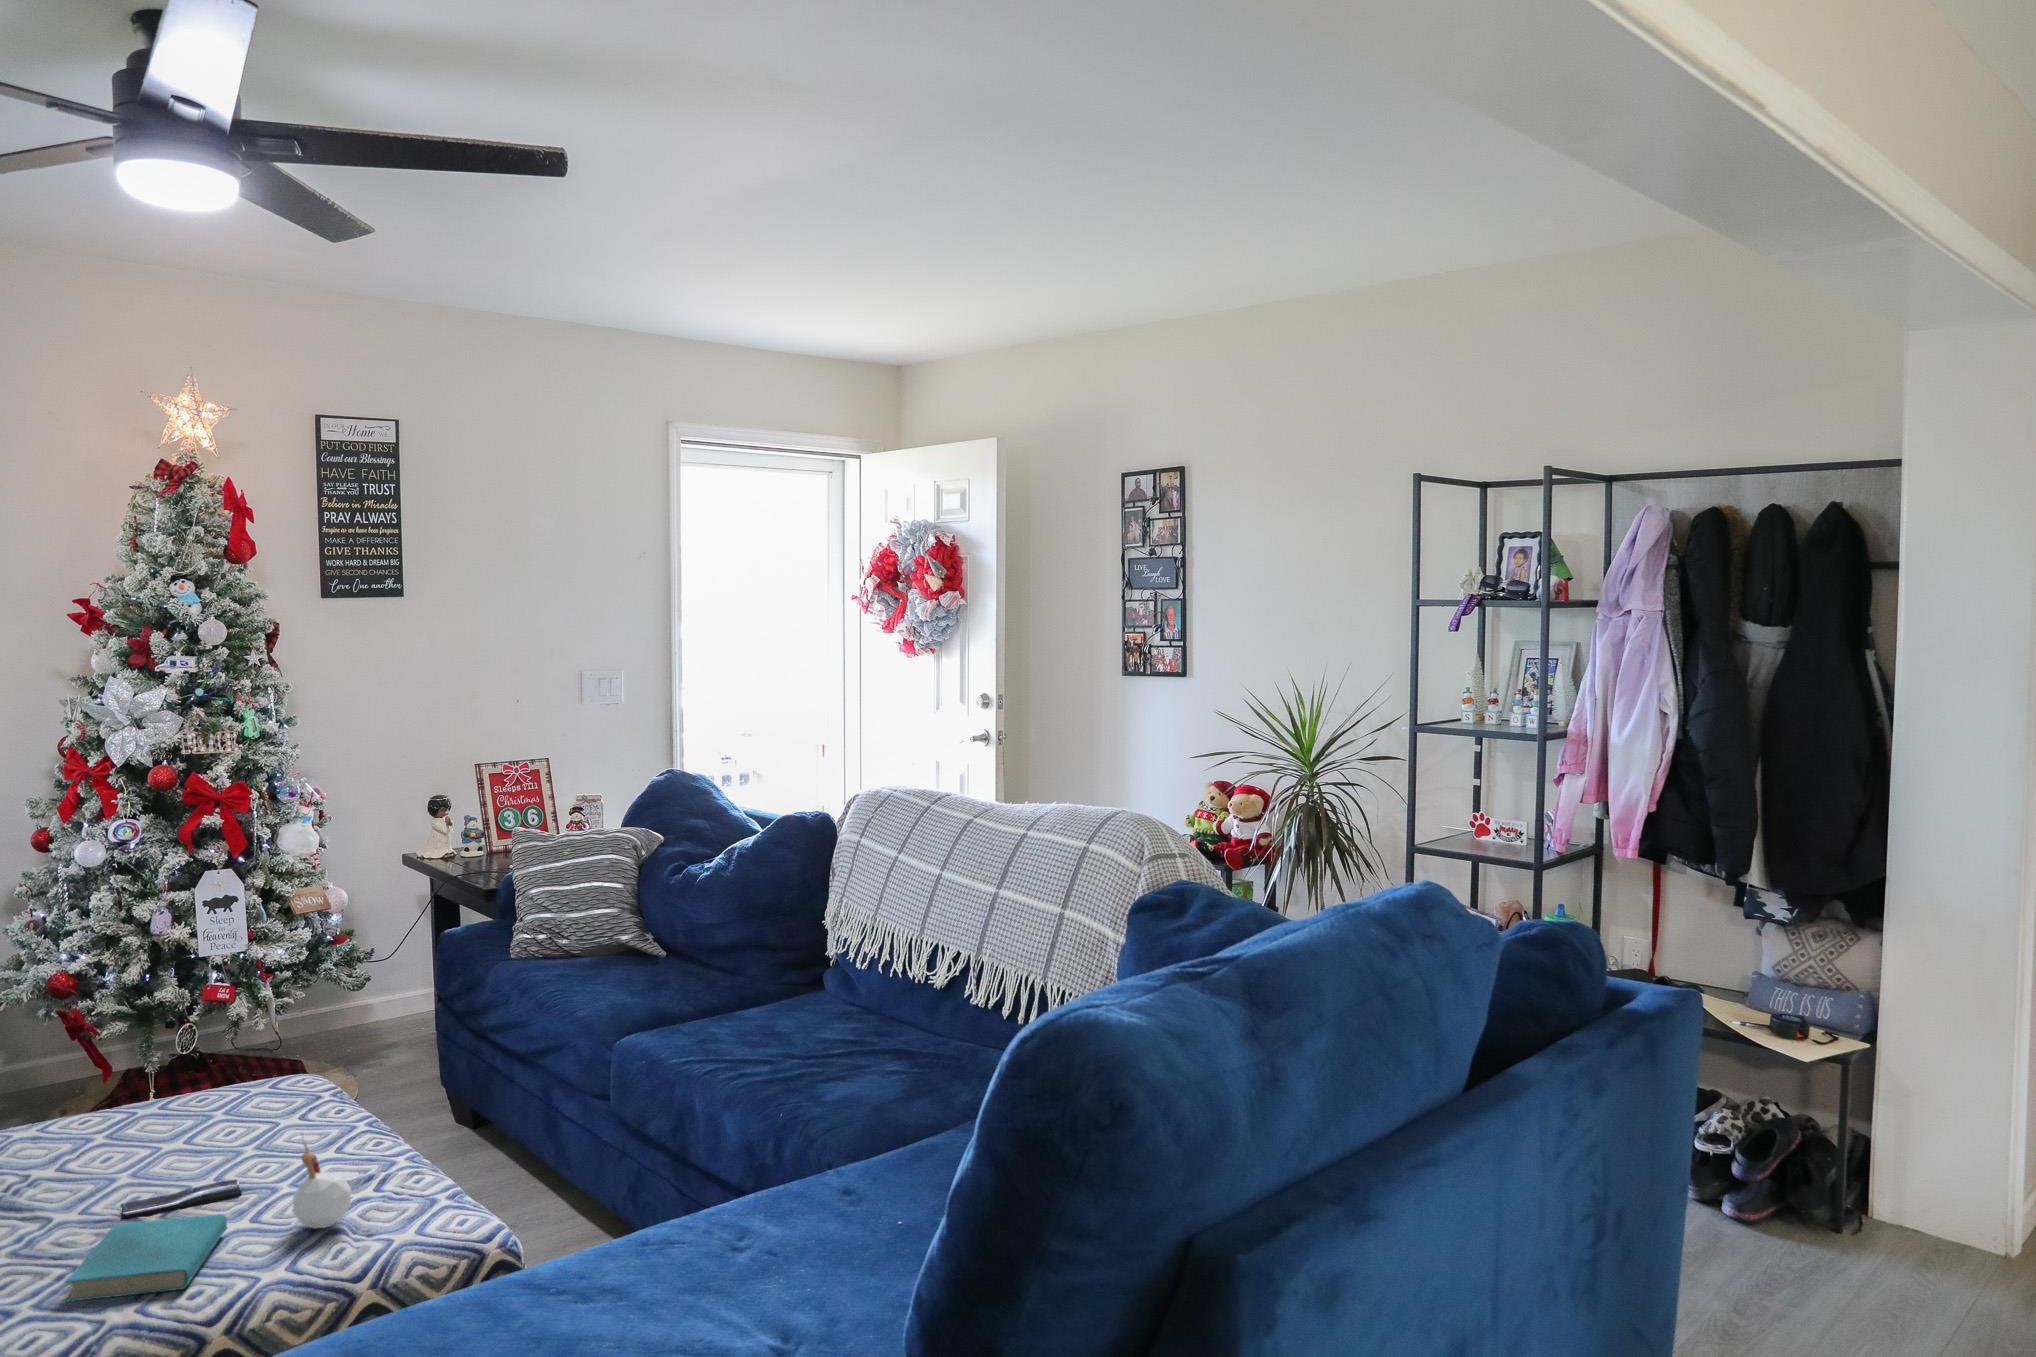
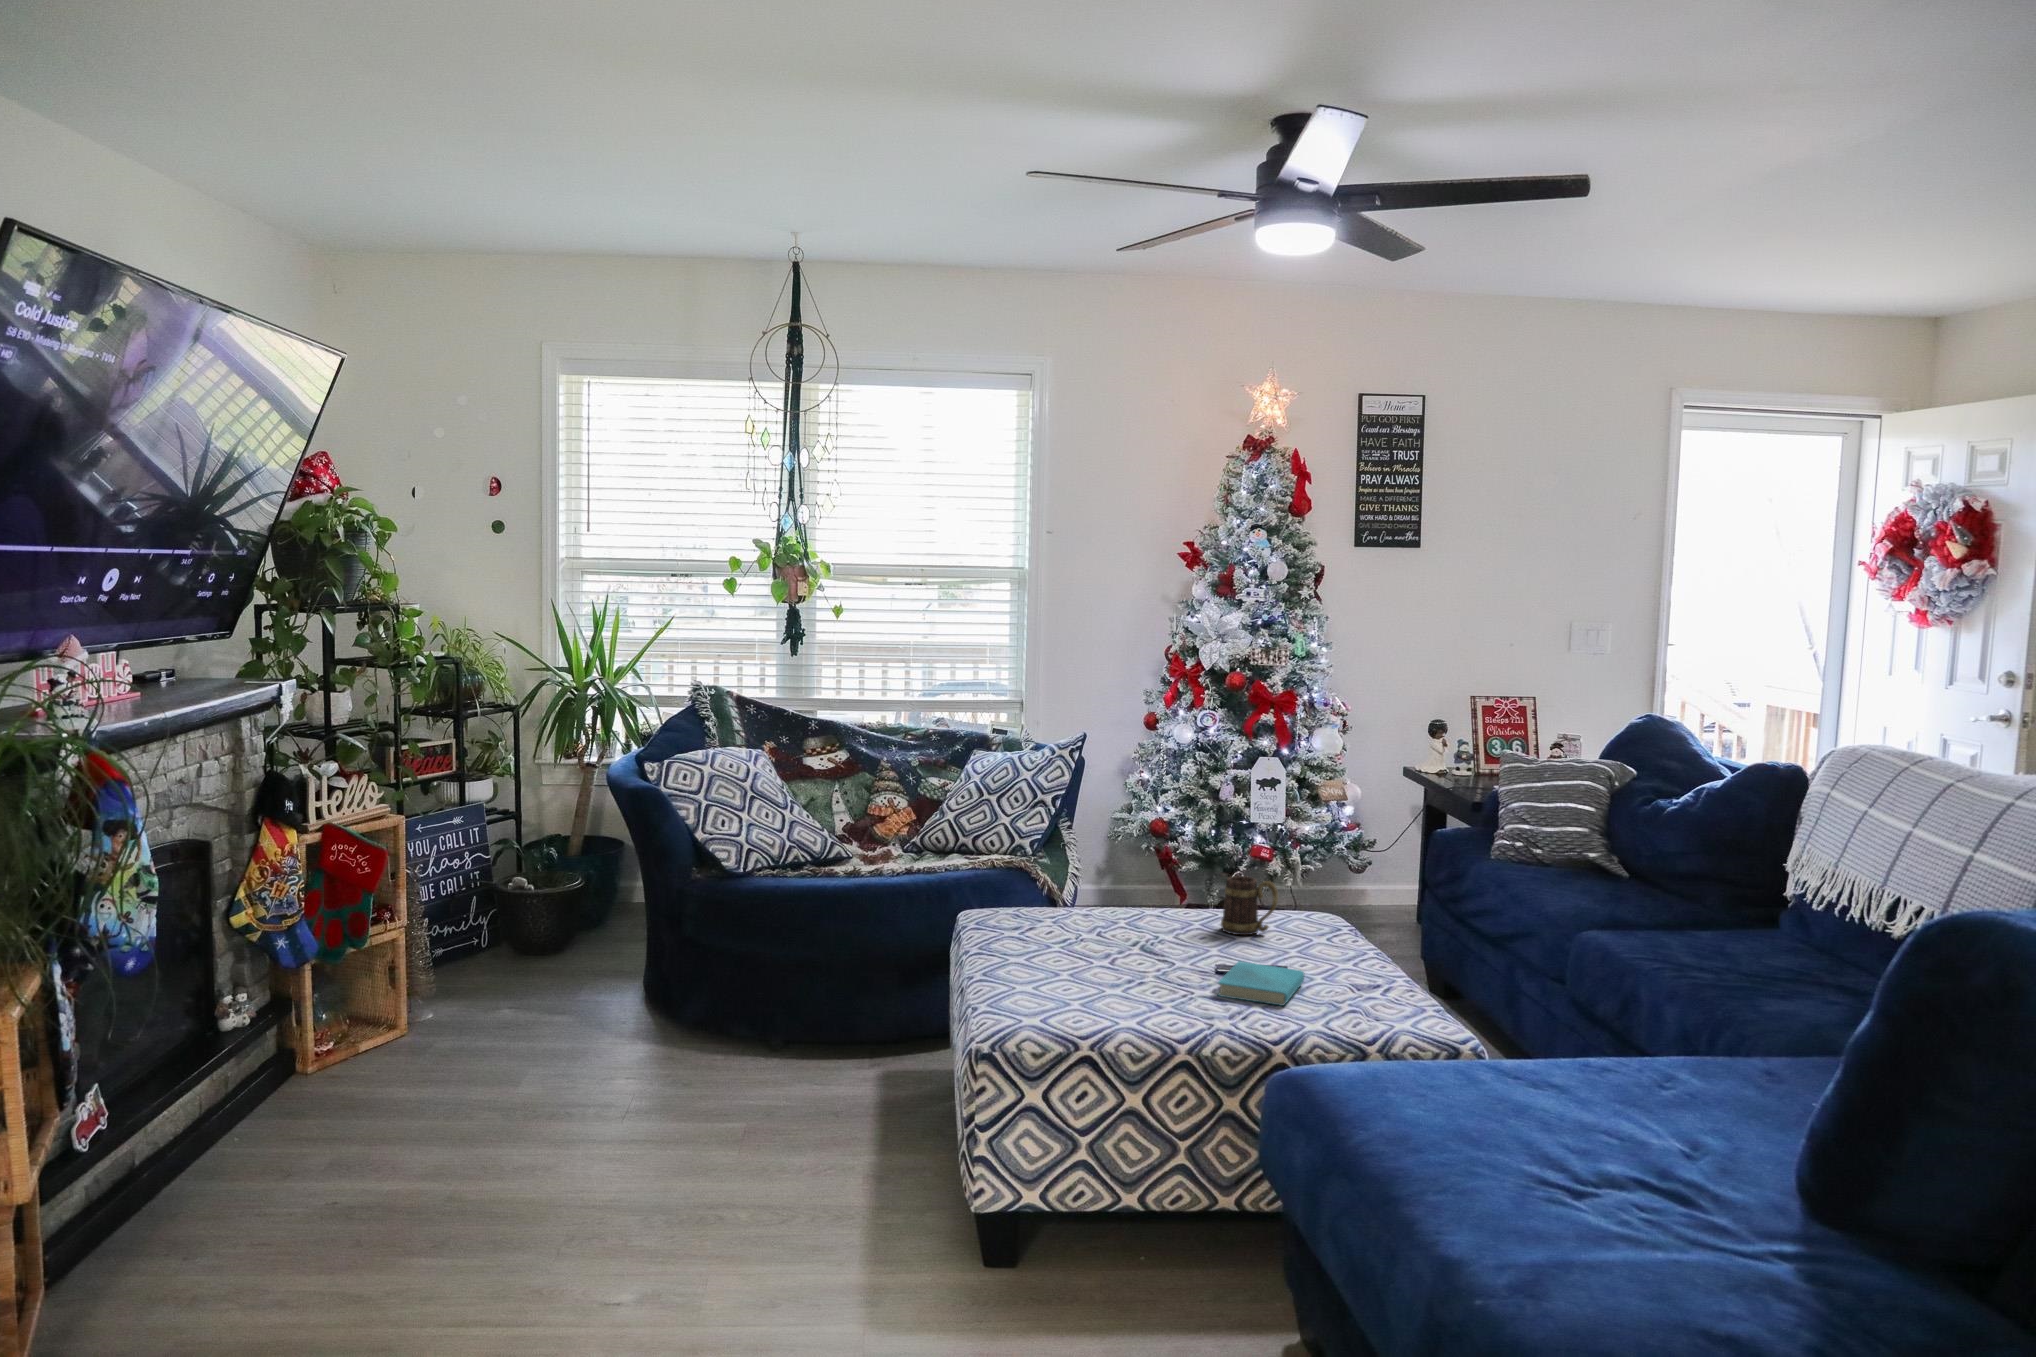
mug: none [106,1072,197,1163] -> present [1221,876,1278,935]
candle: present [293,1134,351,1228] -> none [1346,927,1385,996]

